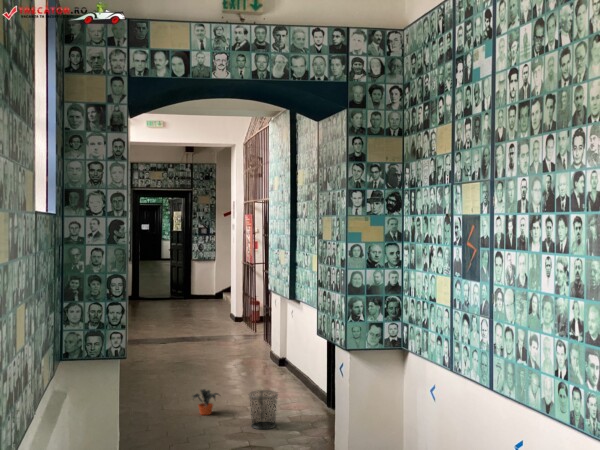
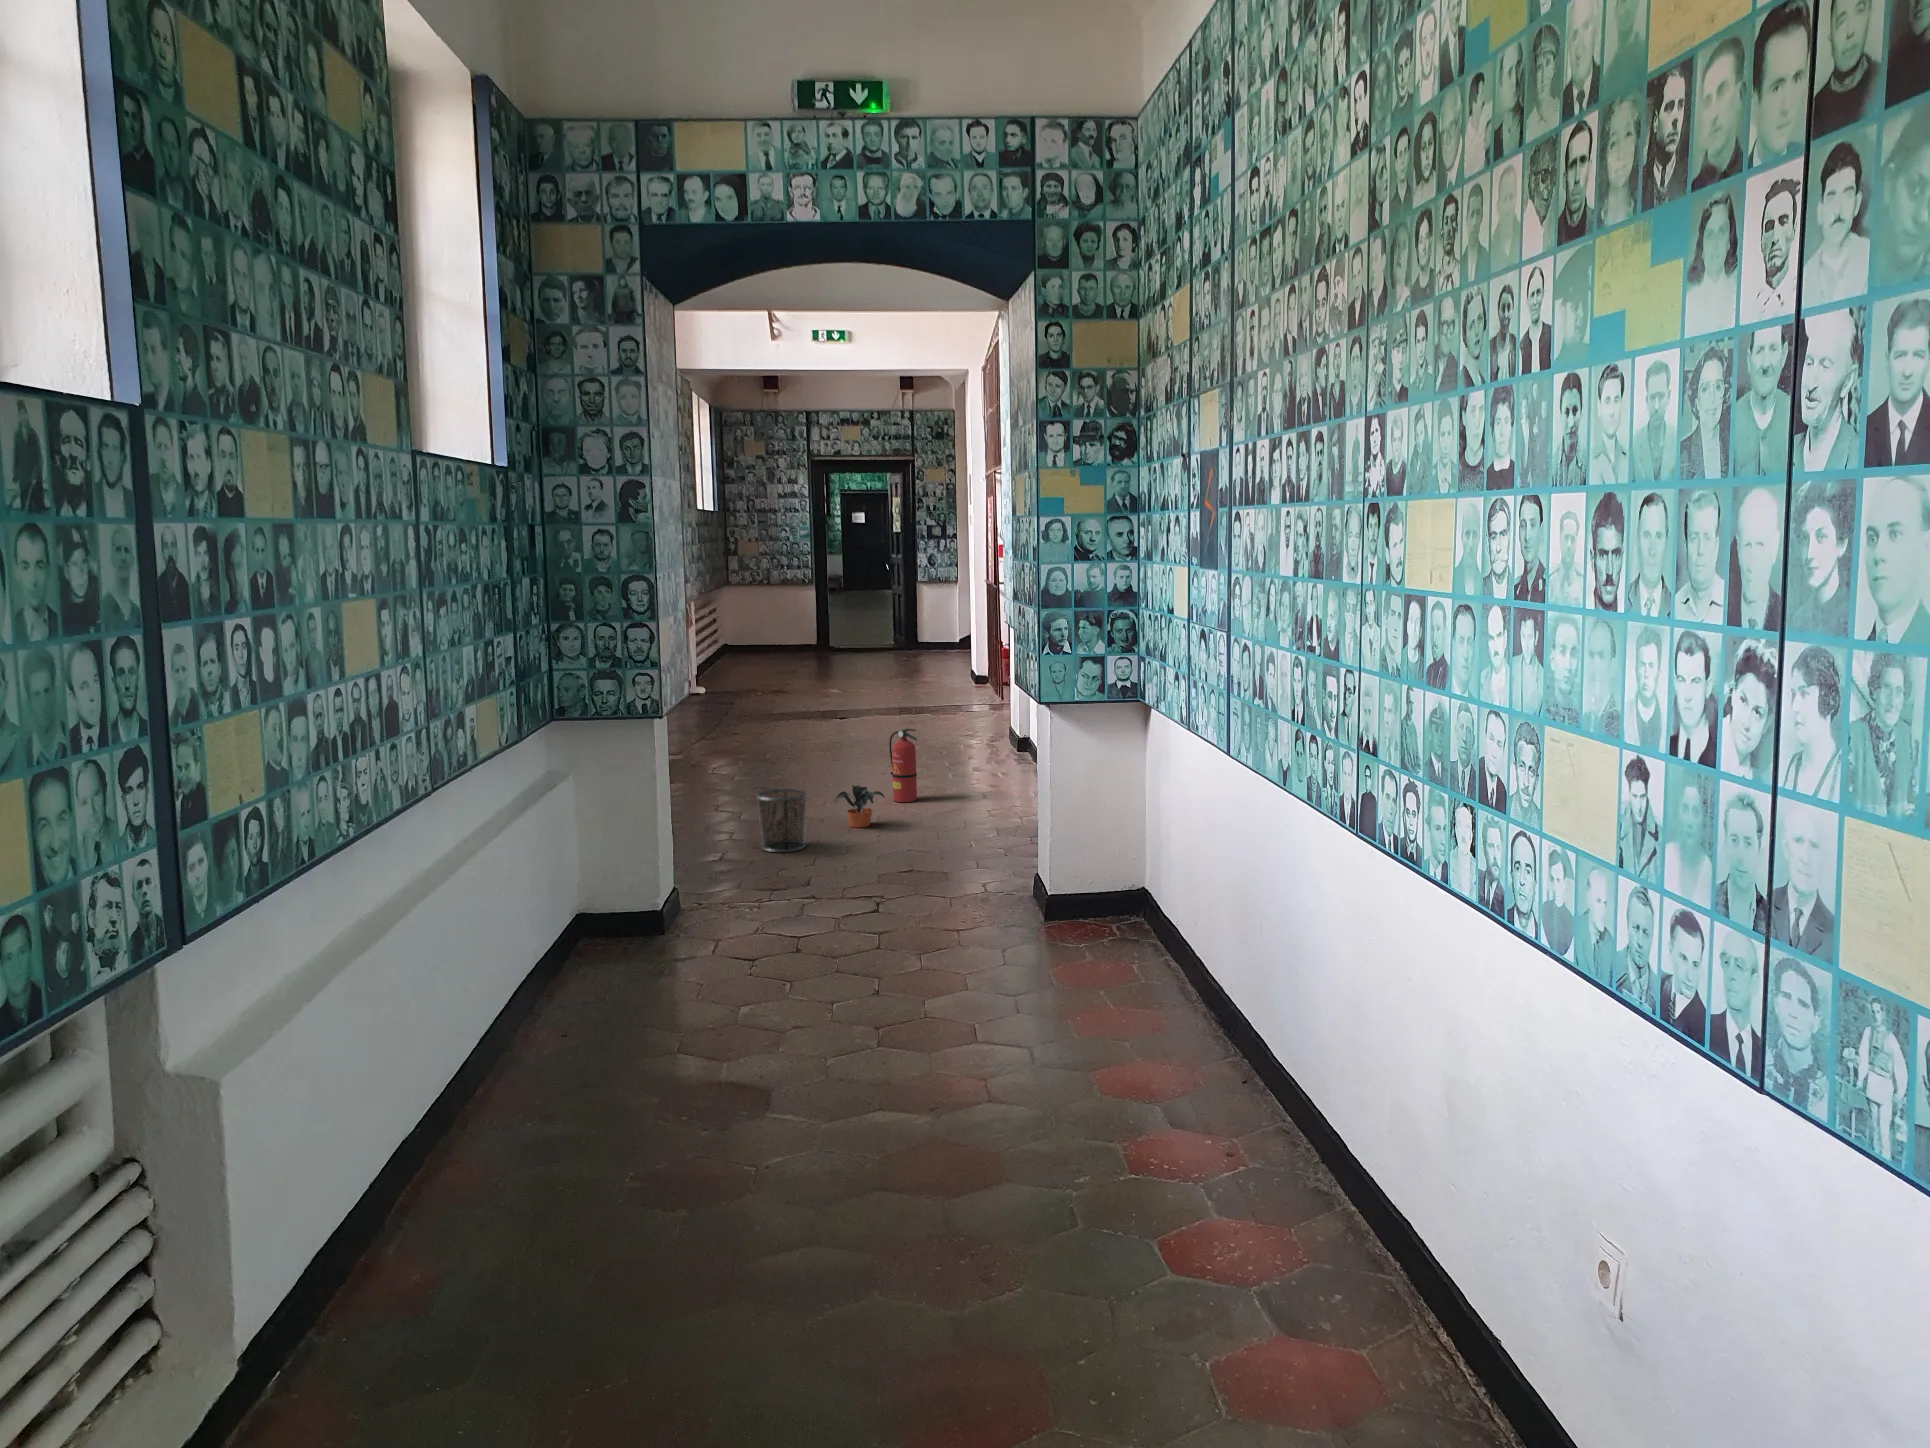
fire extinguisher: none [217,354,234,398] -> present [889,729,917,802]
waste bin: present [250,390,278,429] -> present [756,789,807,852]

